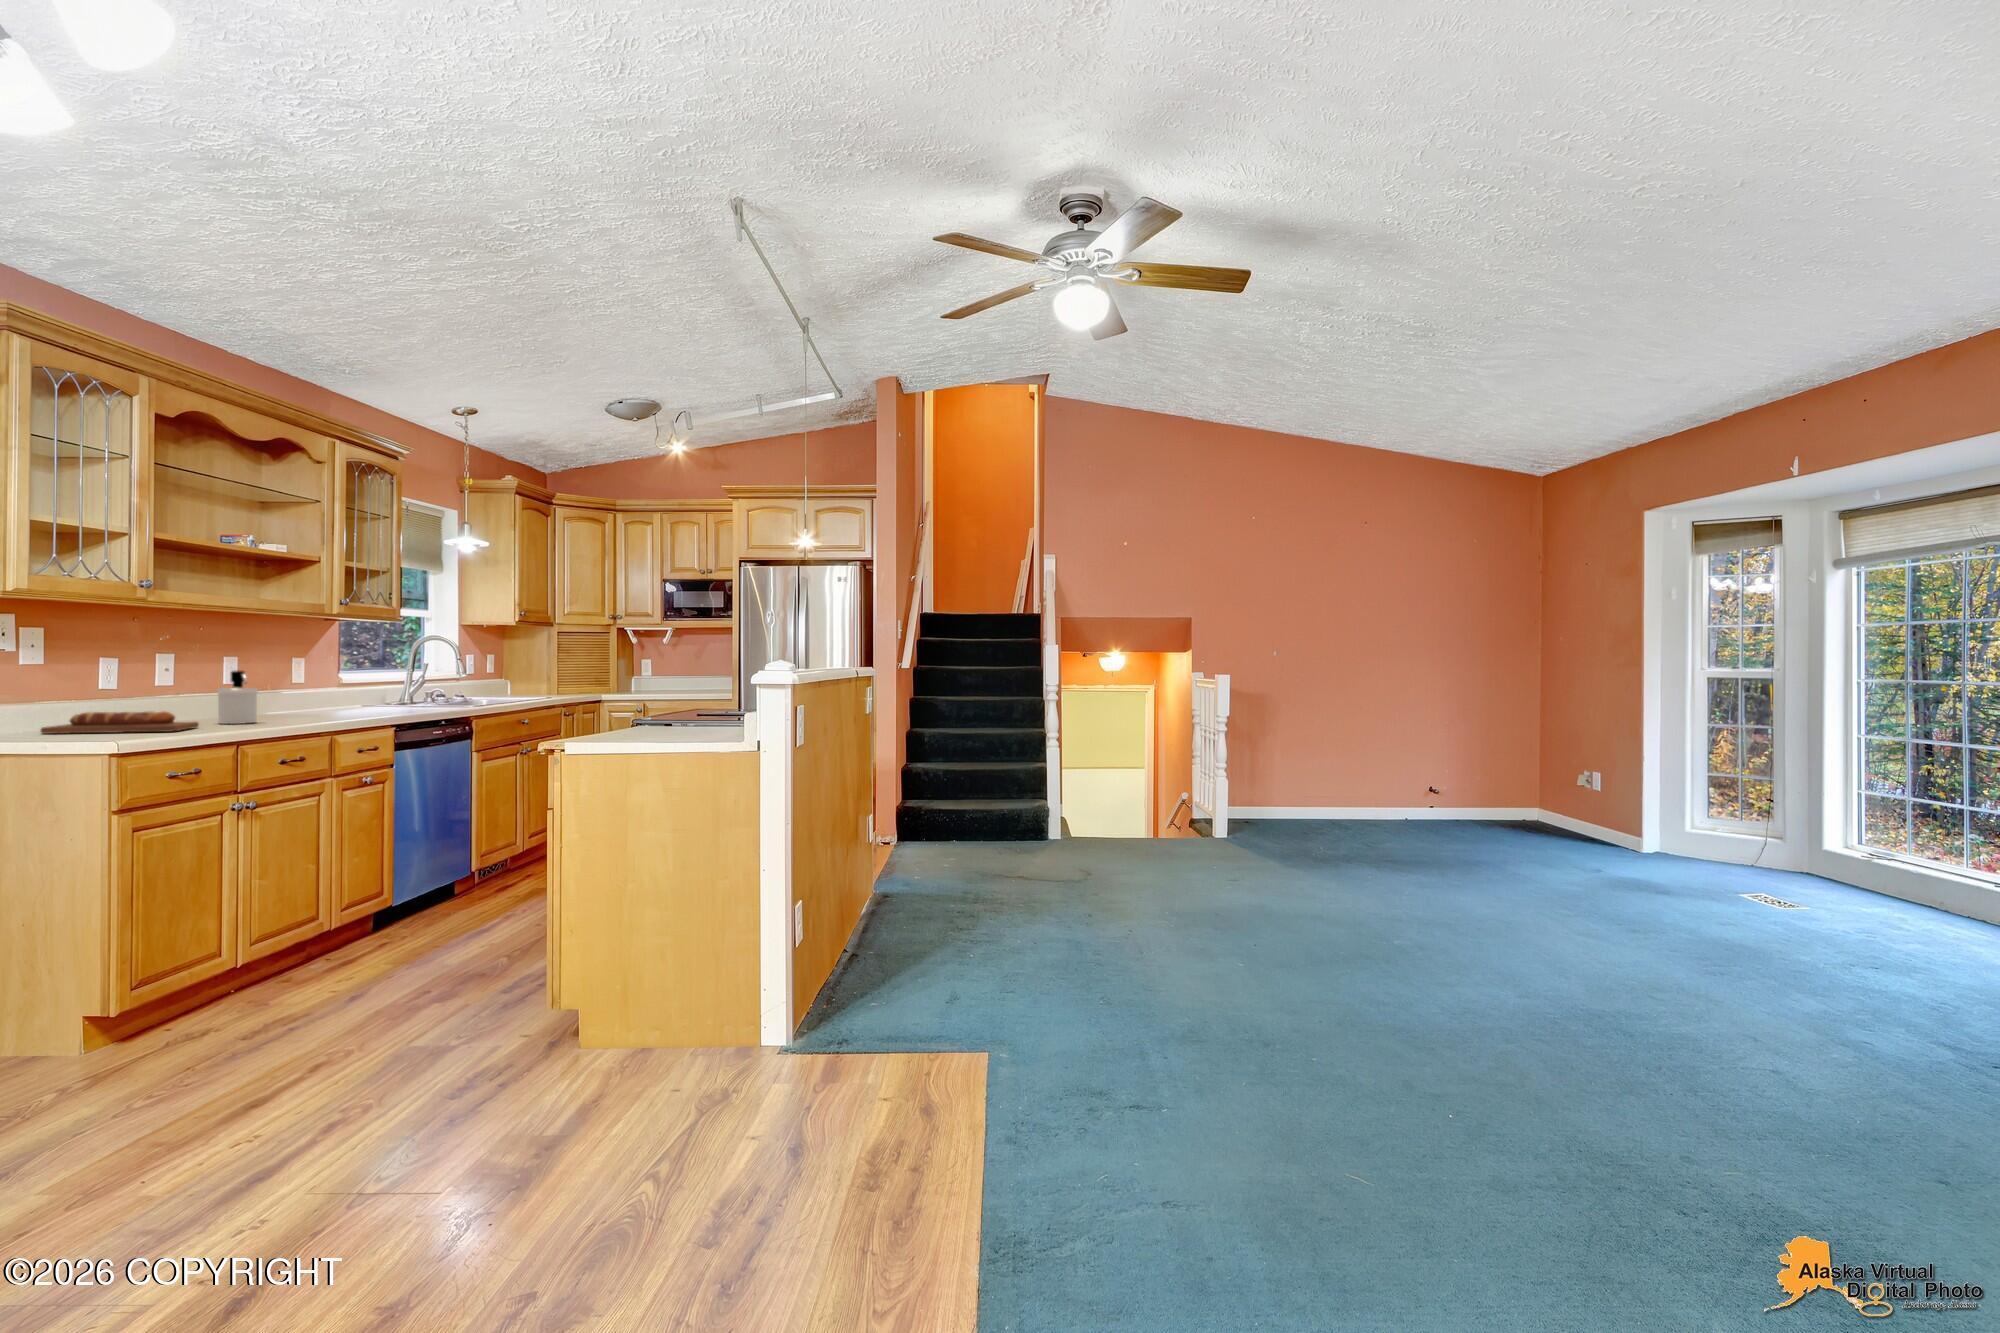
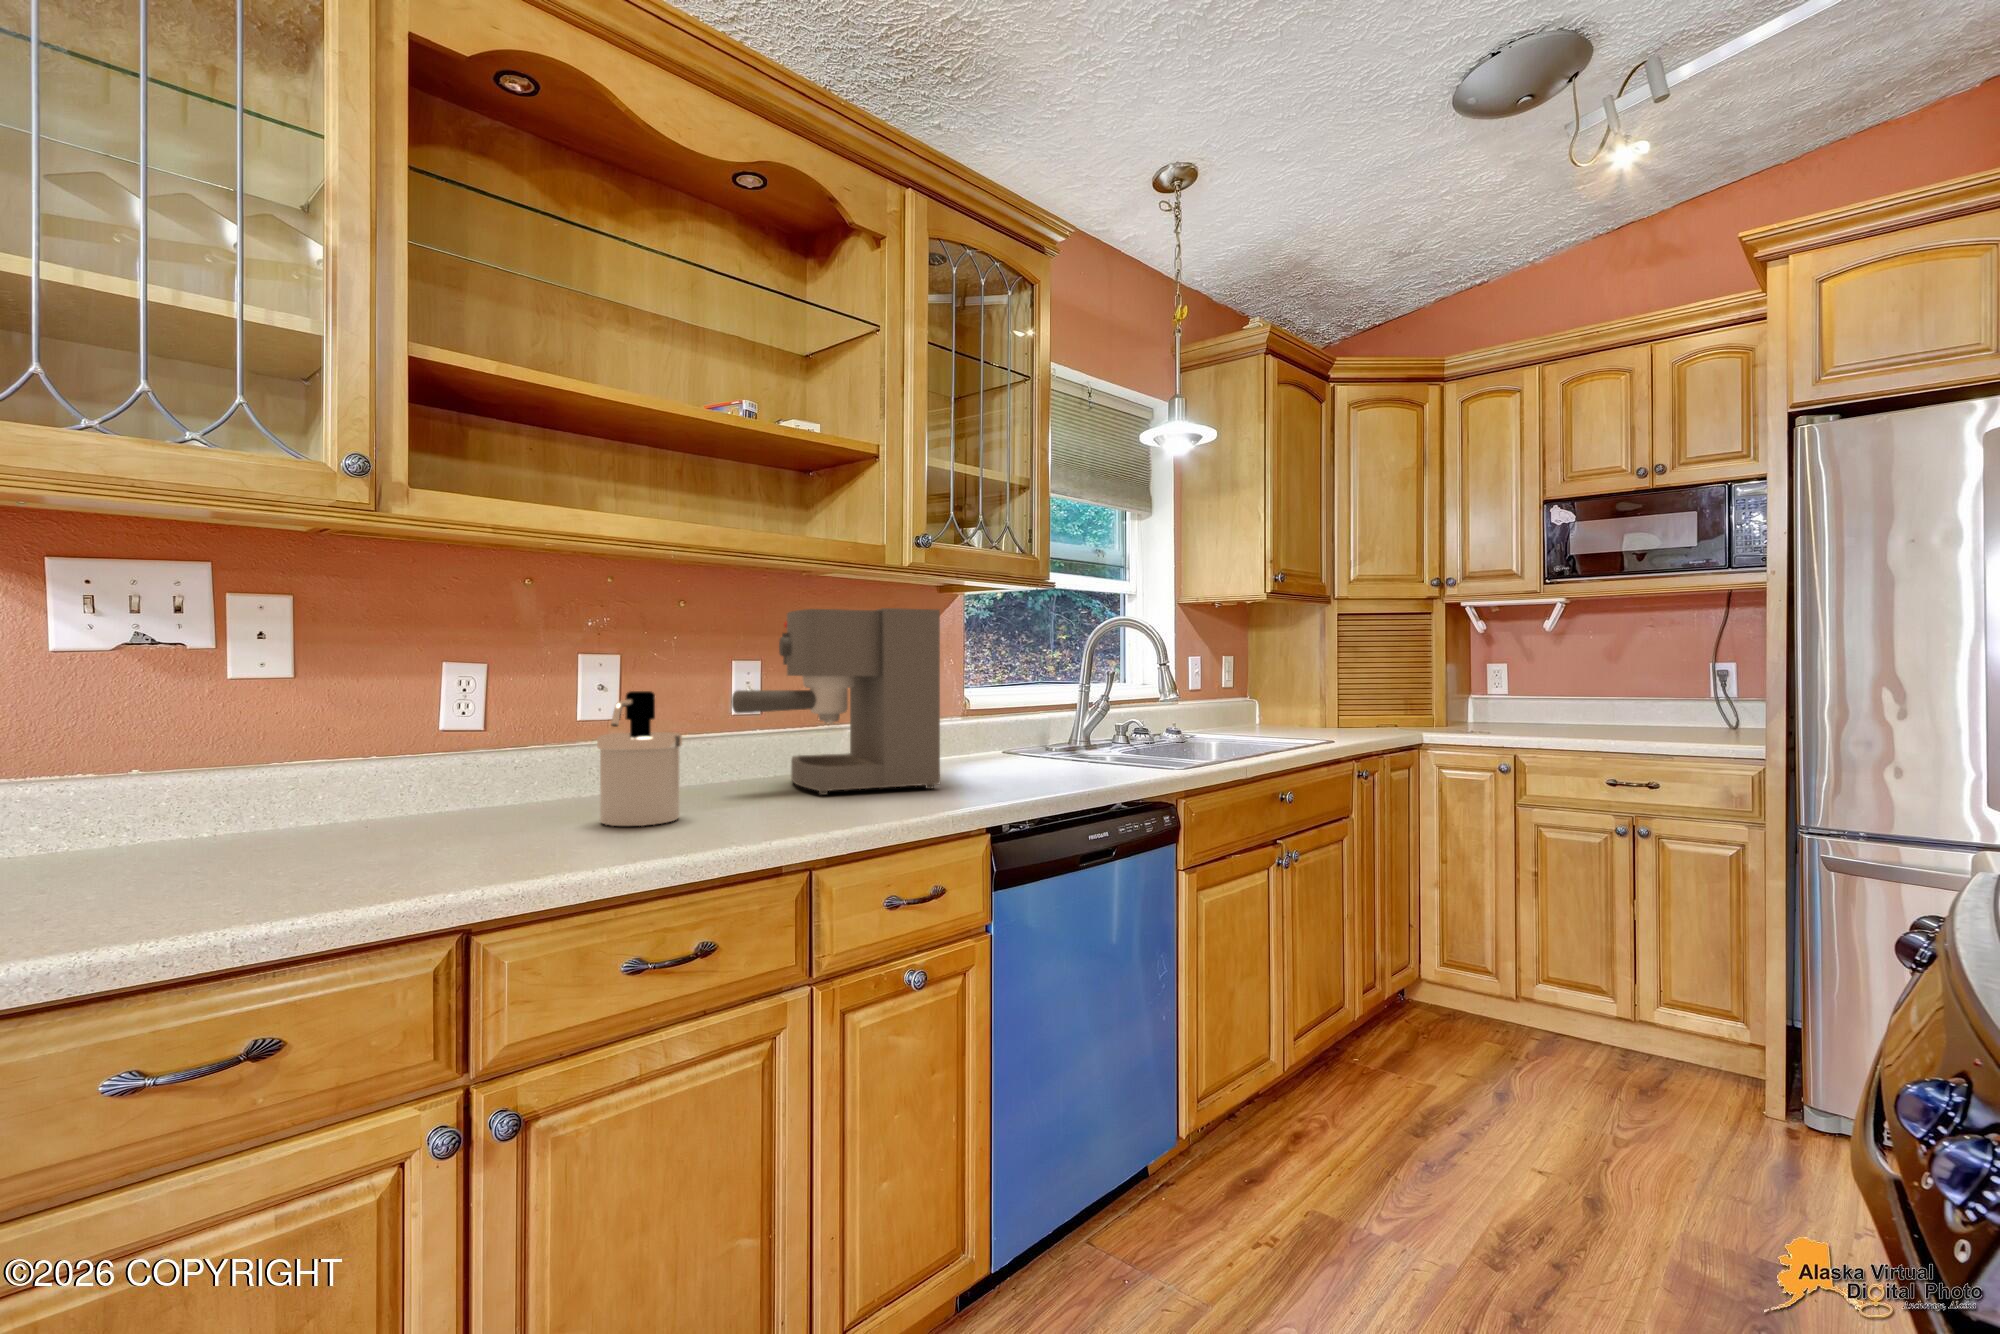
coffee maker: none [251,635,360,717] -> present [732,608,940,795]
bread loaf: present [41,711,199,734] -> none [159,799,491,877]

